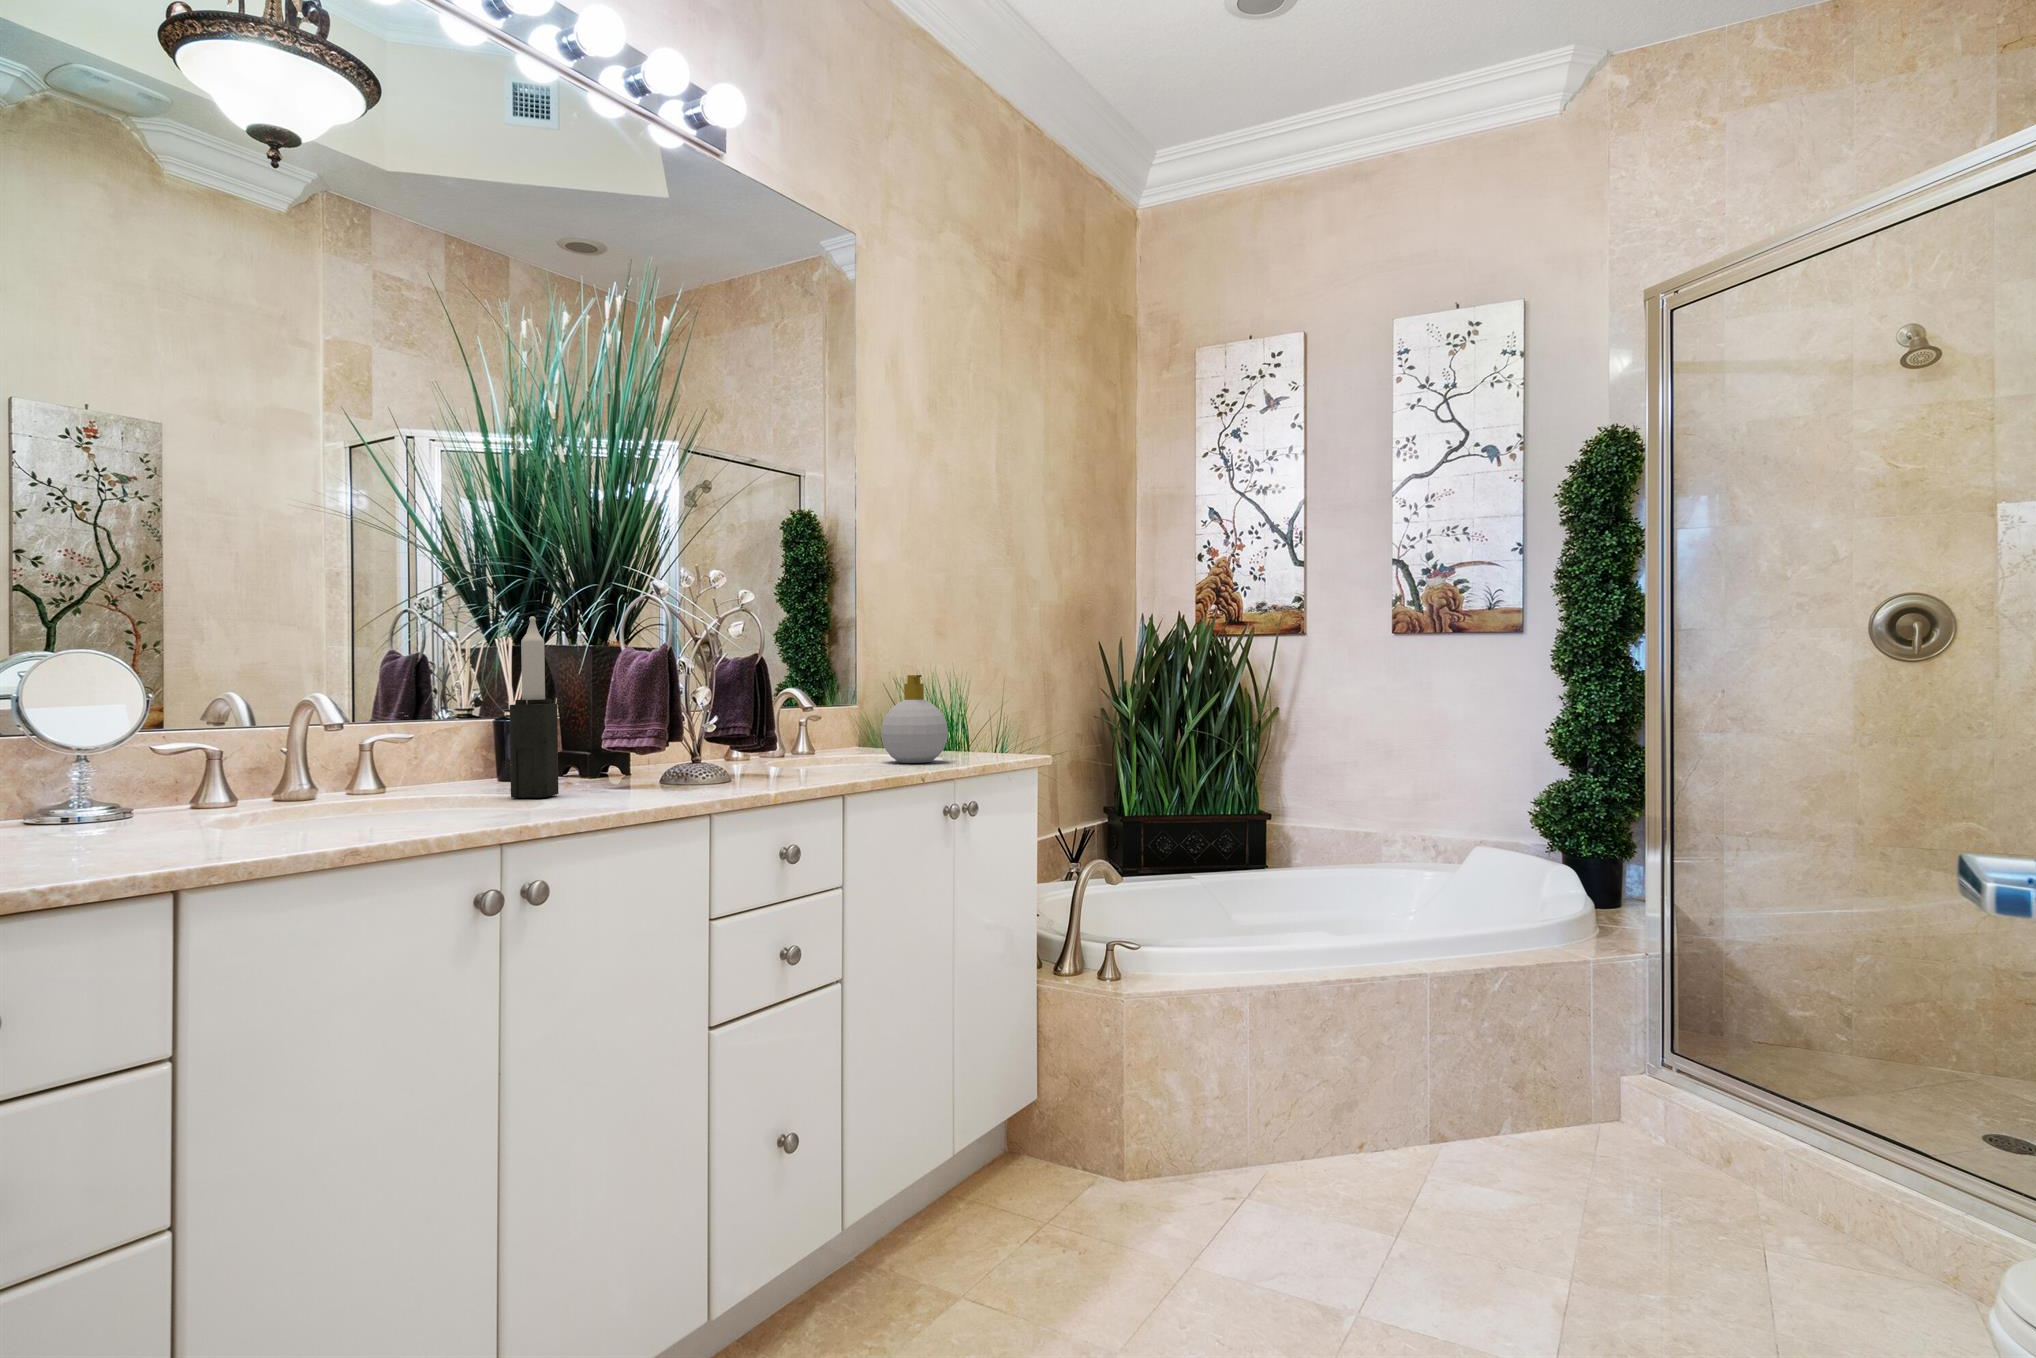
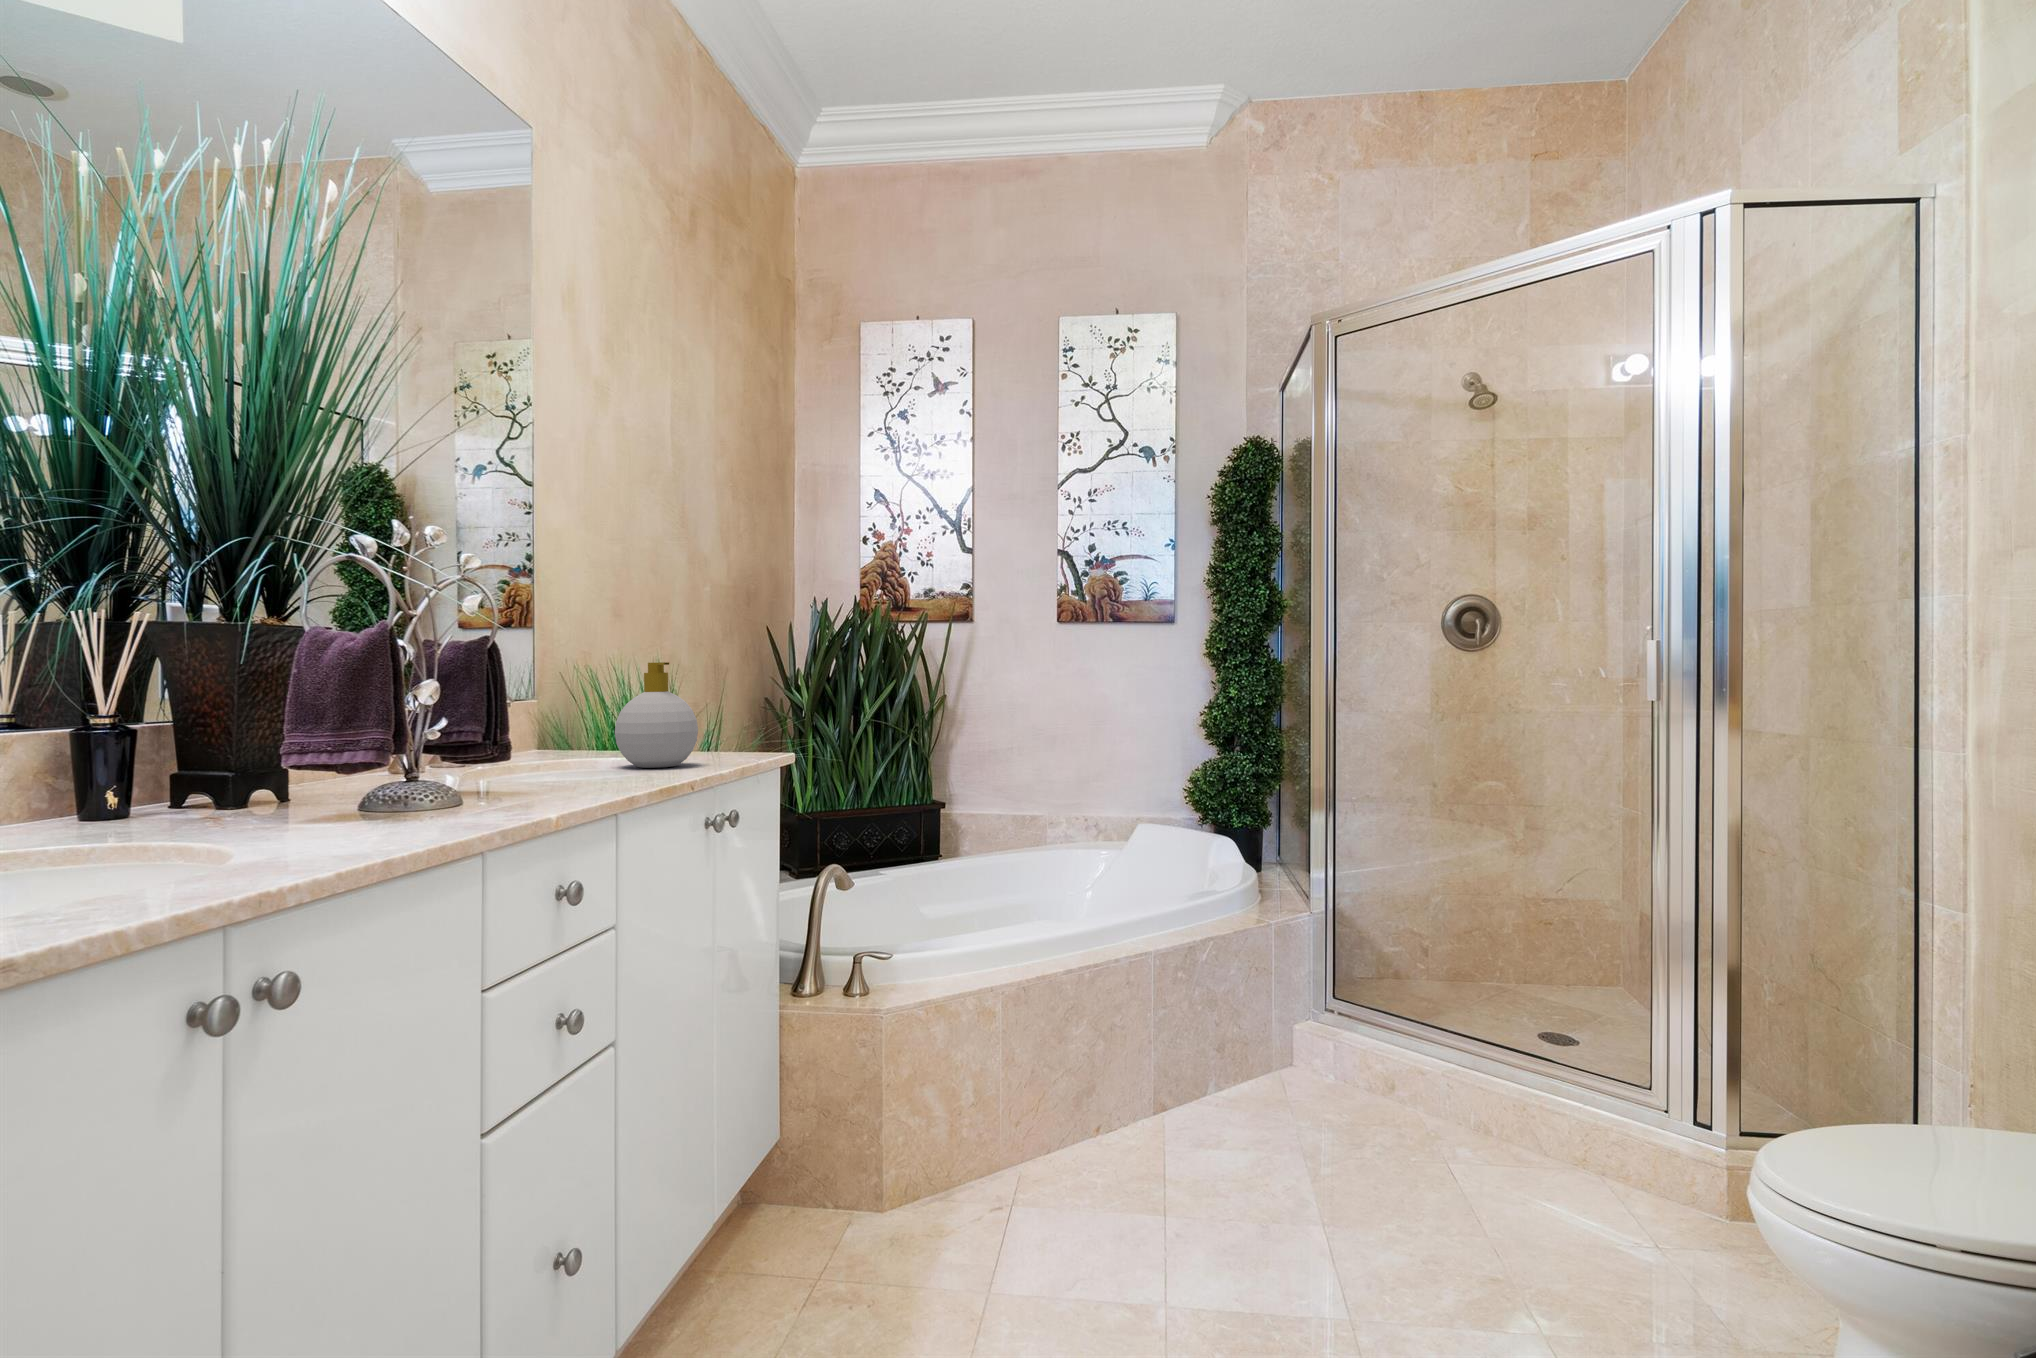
candle: present [510,616,559,798] -> none [176,575,254,844]

